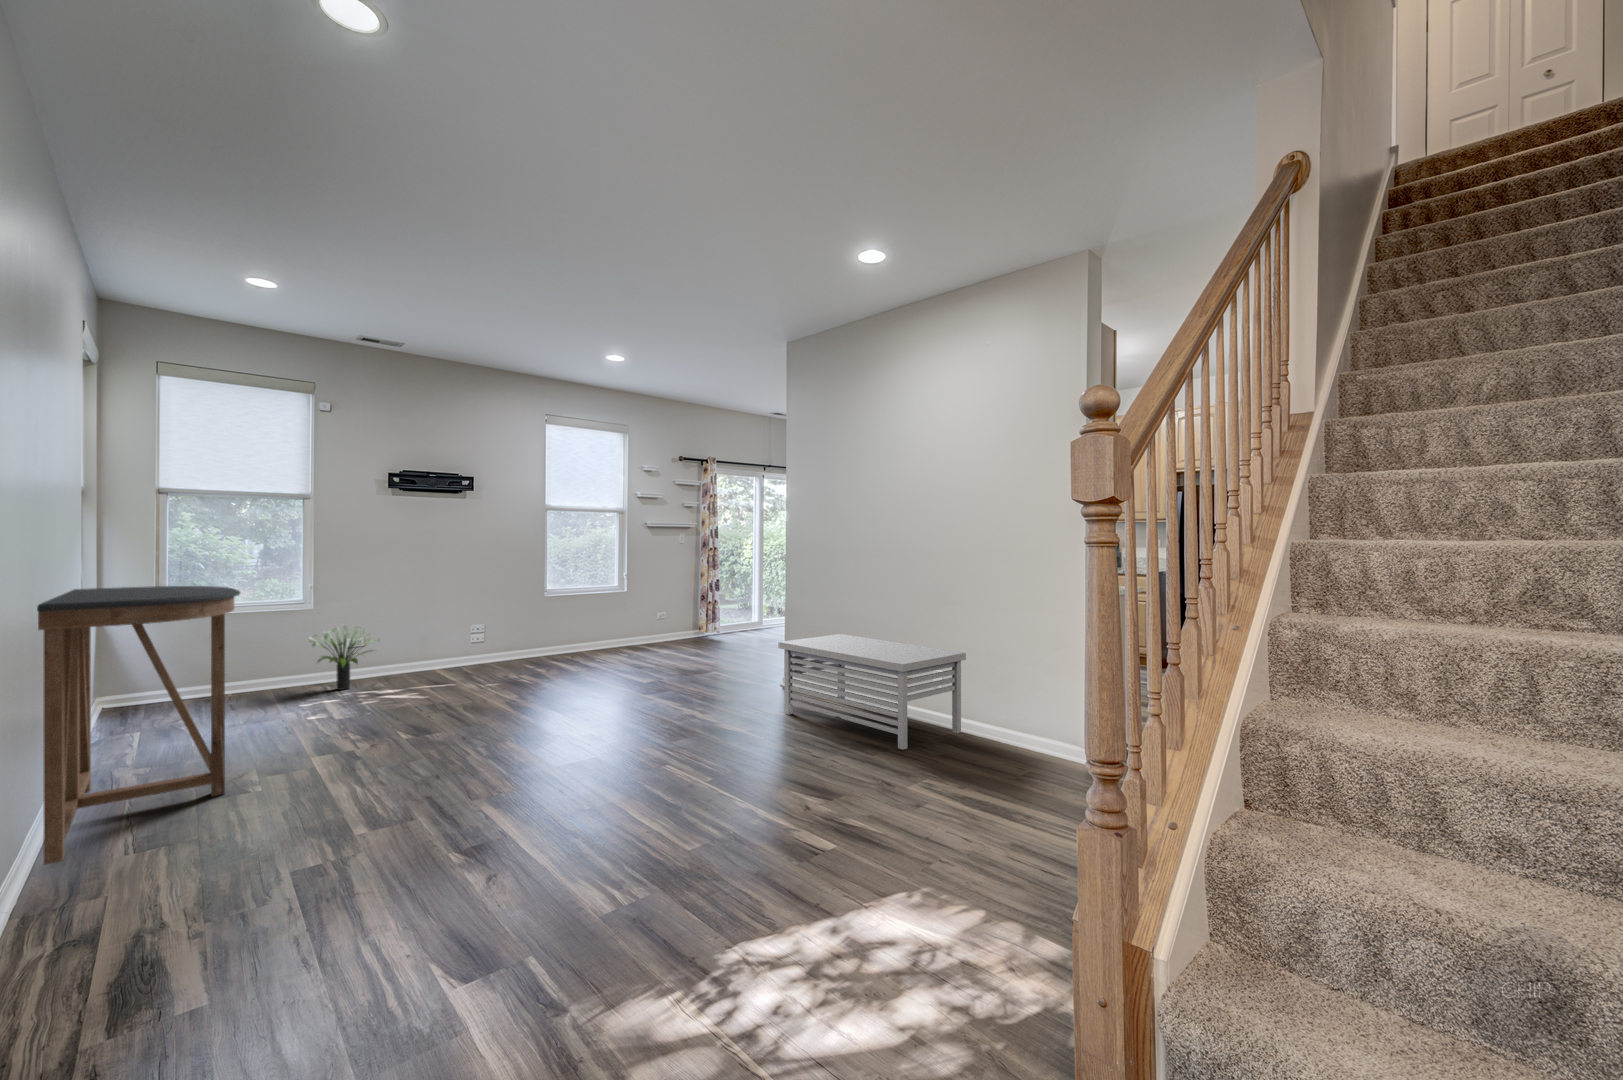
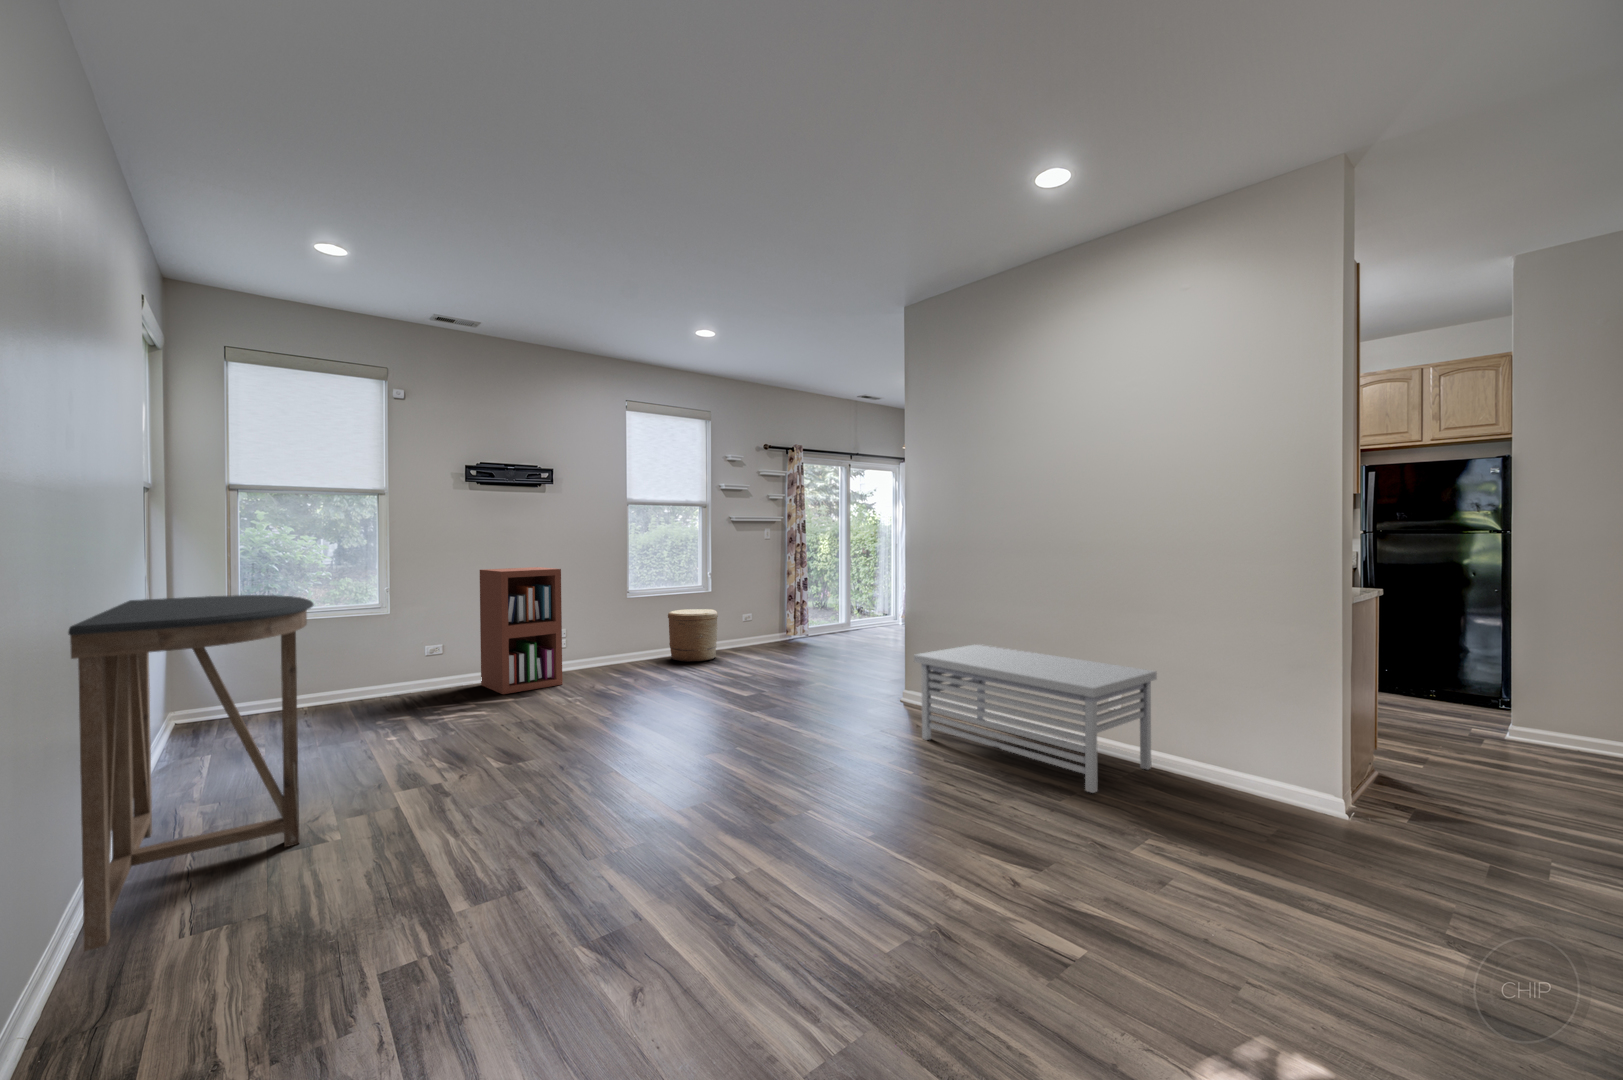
bookshelf: none [401,567,478,683] -> present [480,567,562,694]
woven basket: none [583,607,630,656] -> present [668,609,718,662]
potted plant: present [309,624,380,690] -> none [386,631,460,703]

